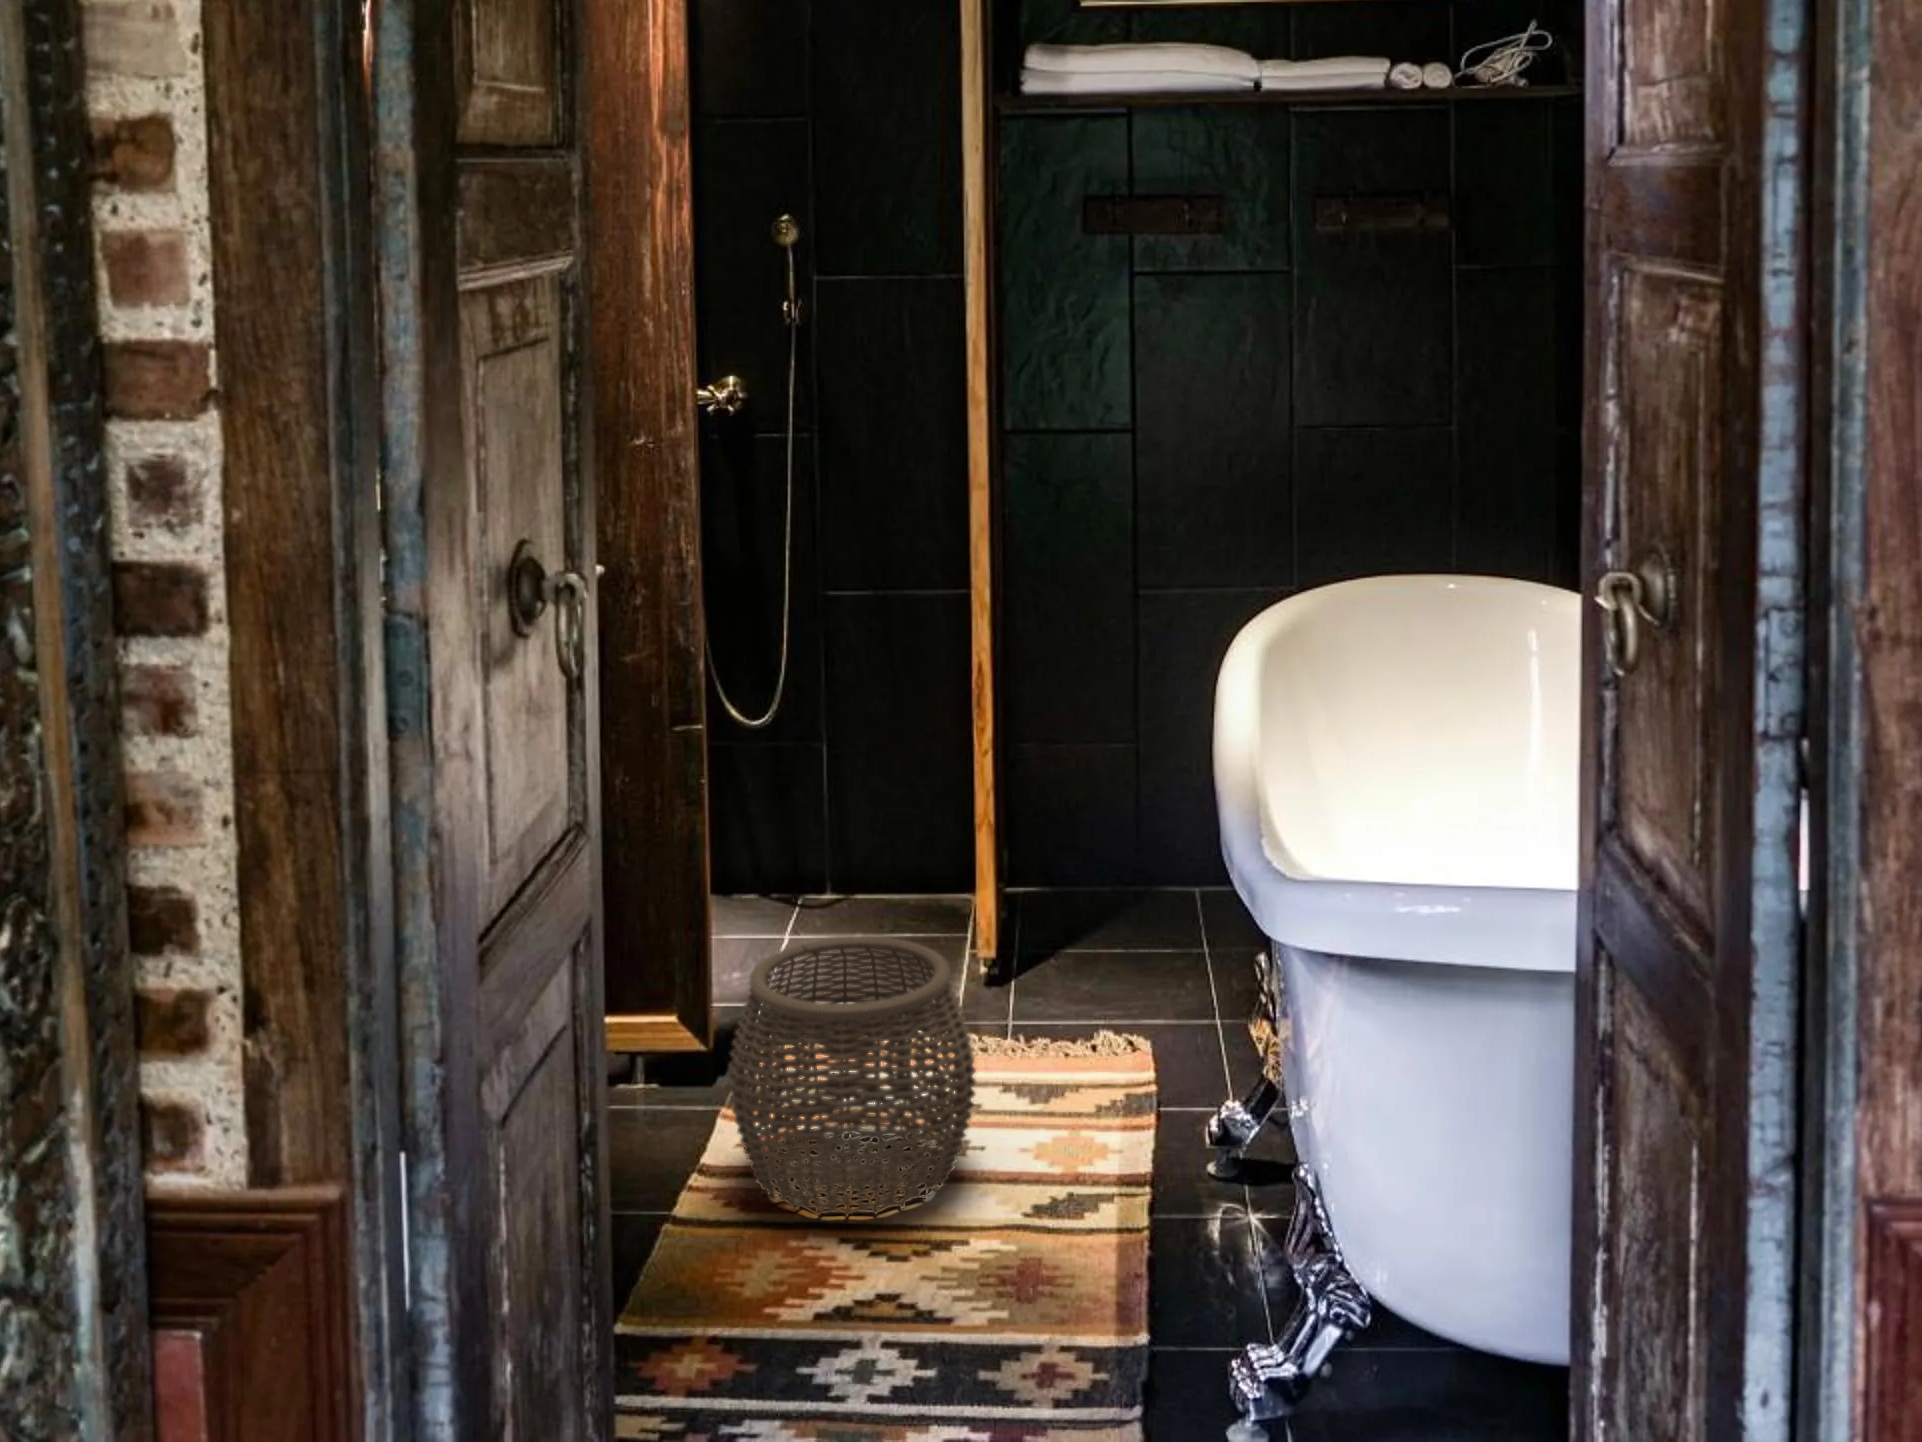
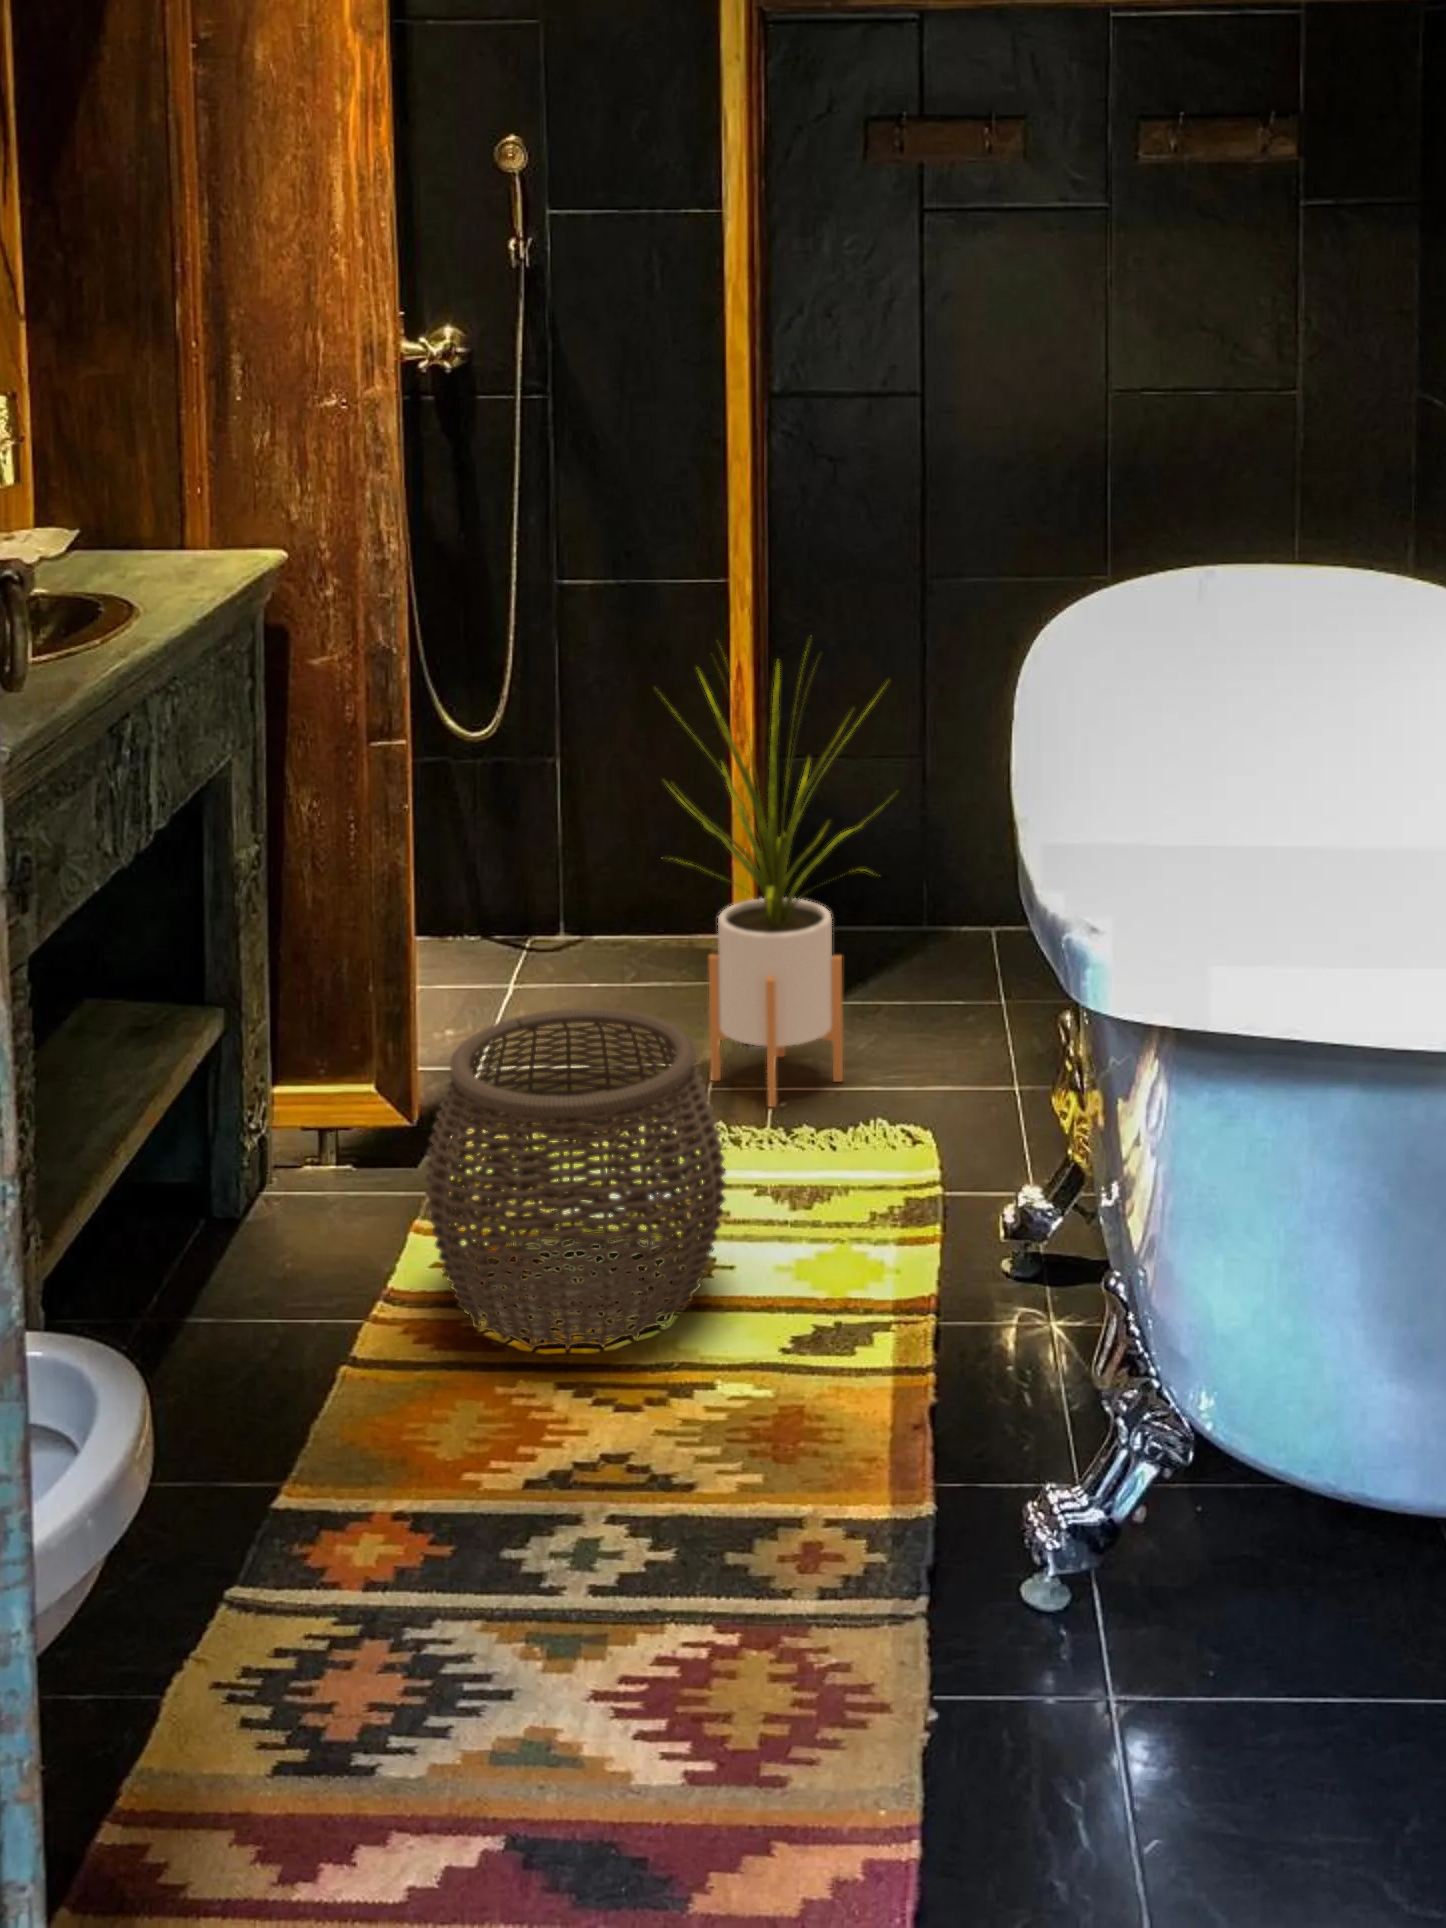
house plant: none [912,628,1118,1029] -> present [662,659,889,1107]

